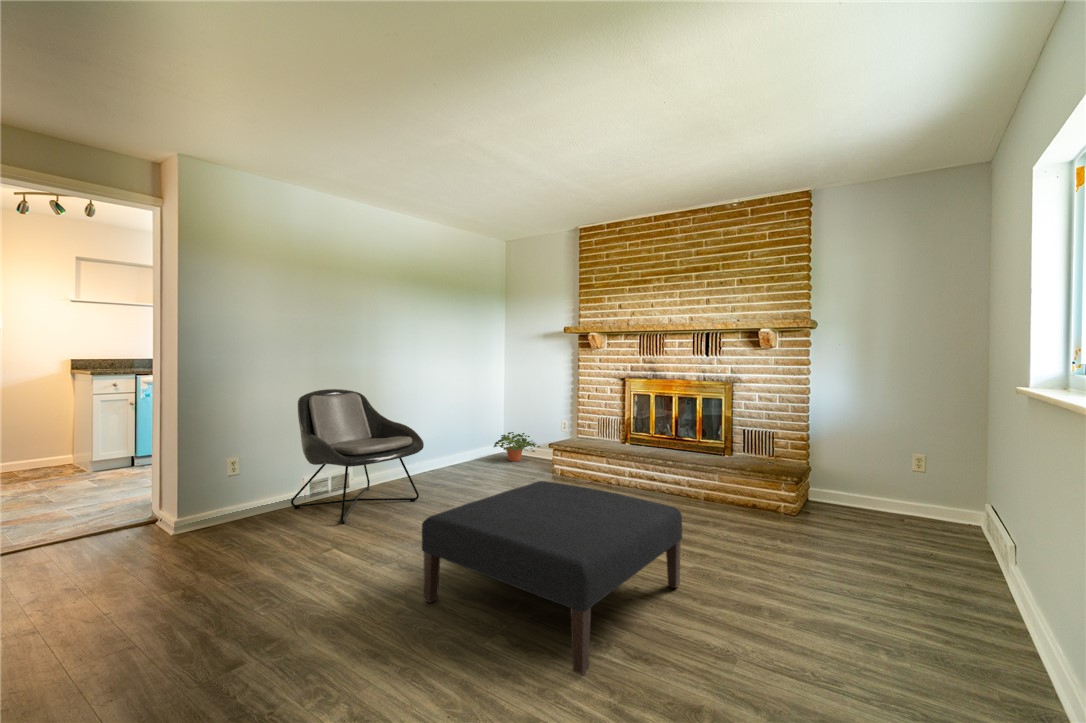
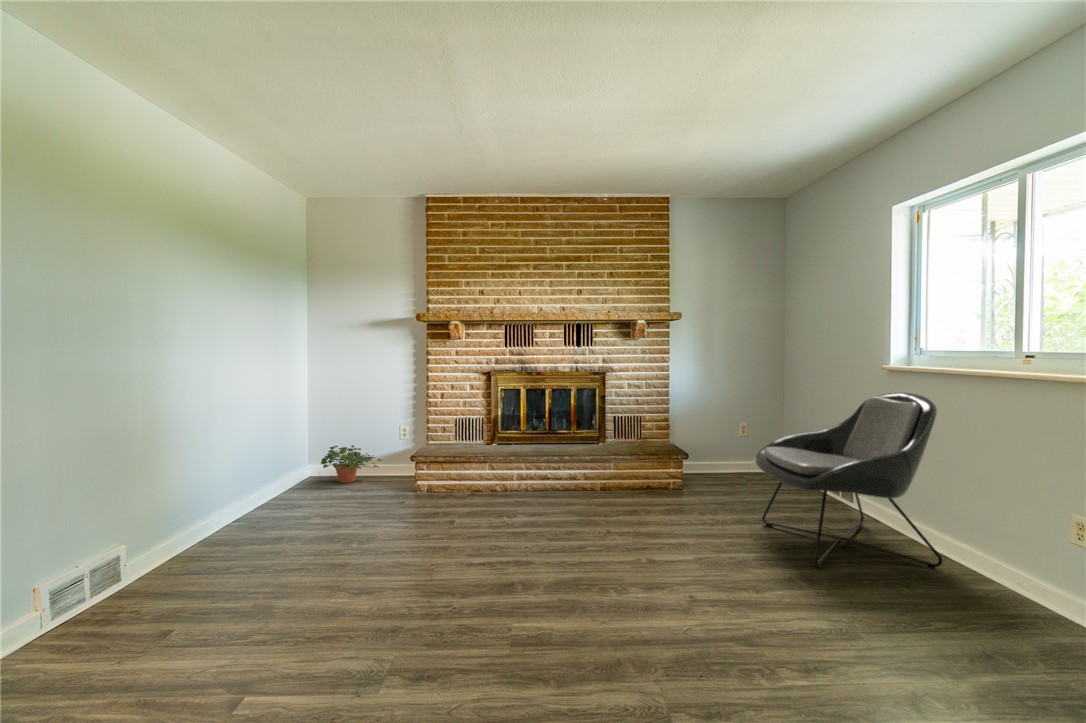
lounge chair: present [291,389,424,524] -> present [755,393,942,569]
ottoman: present [422,481,682,675] -> none [496,494,777,695]

